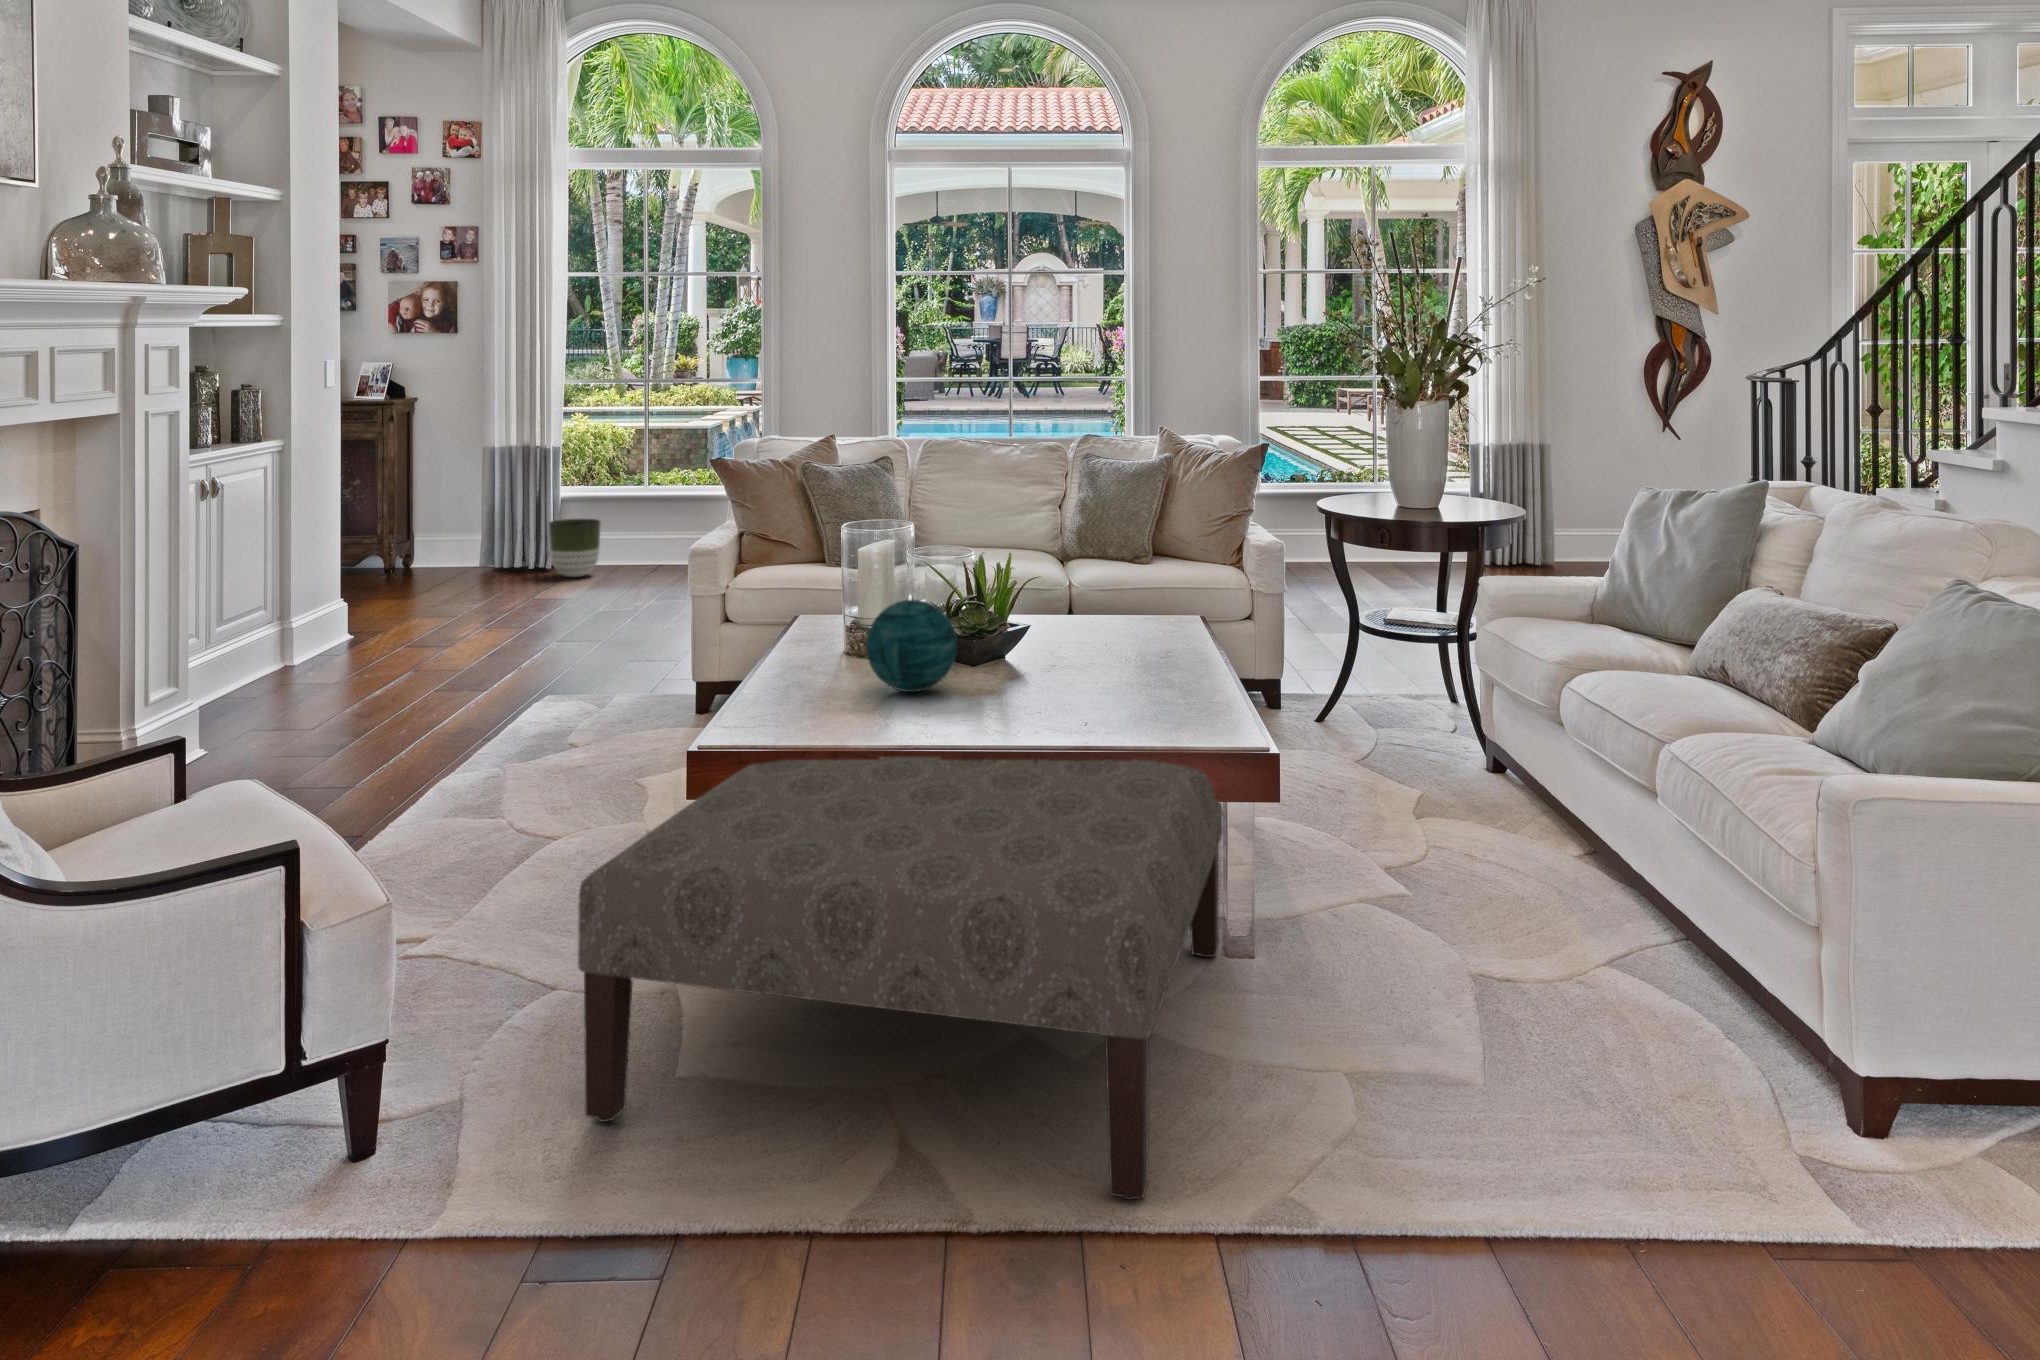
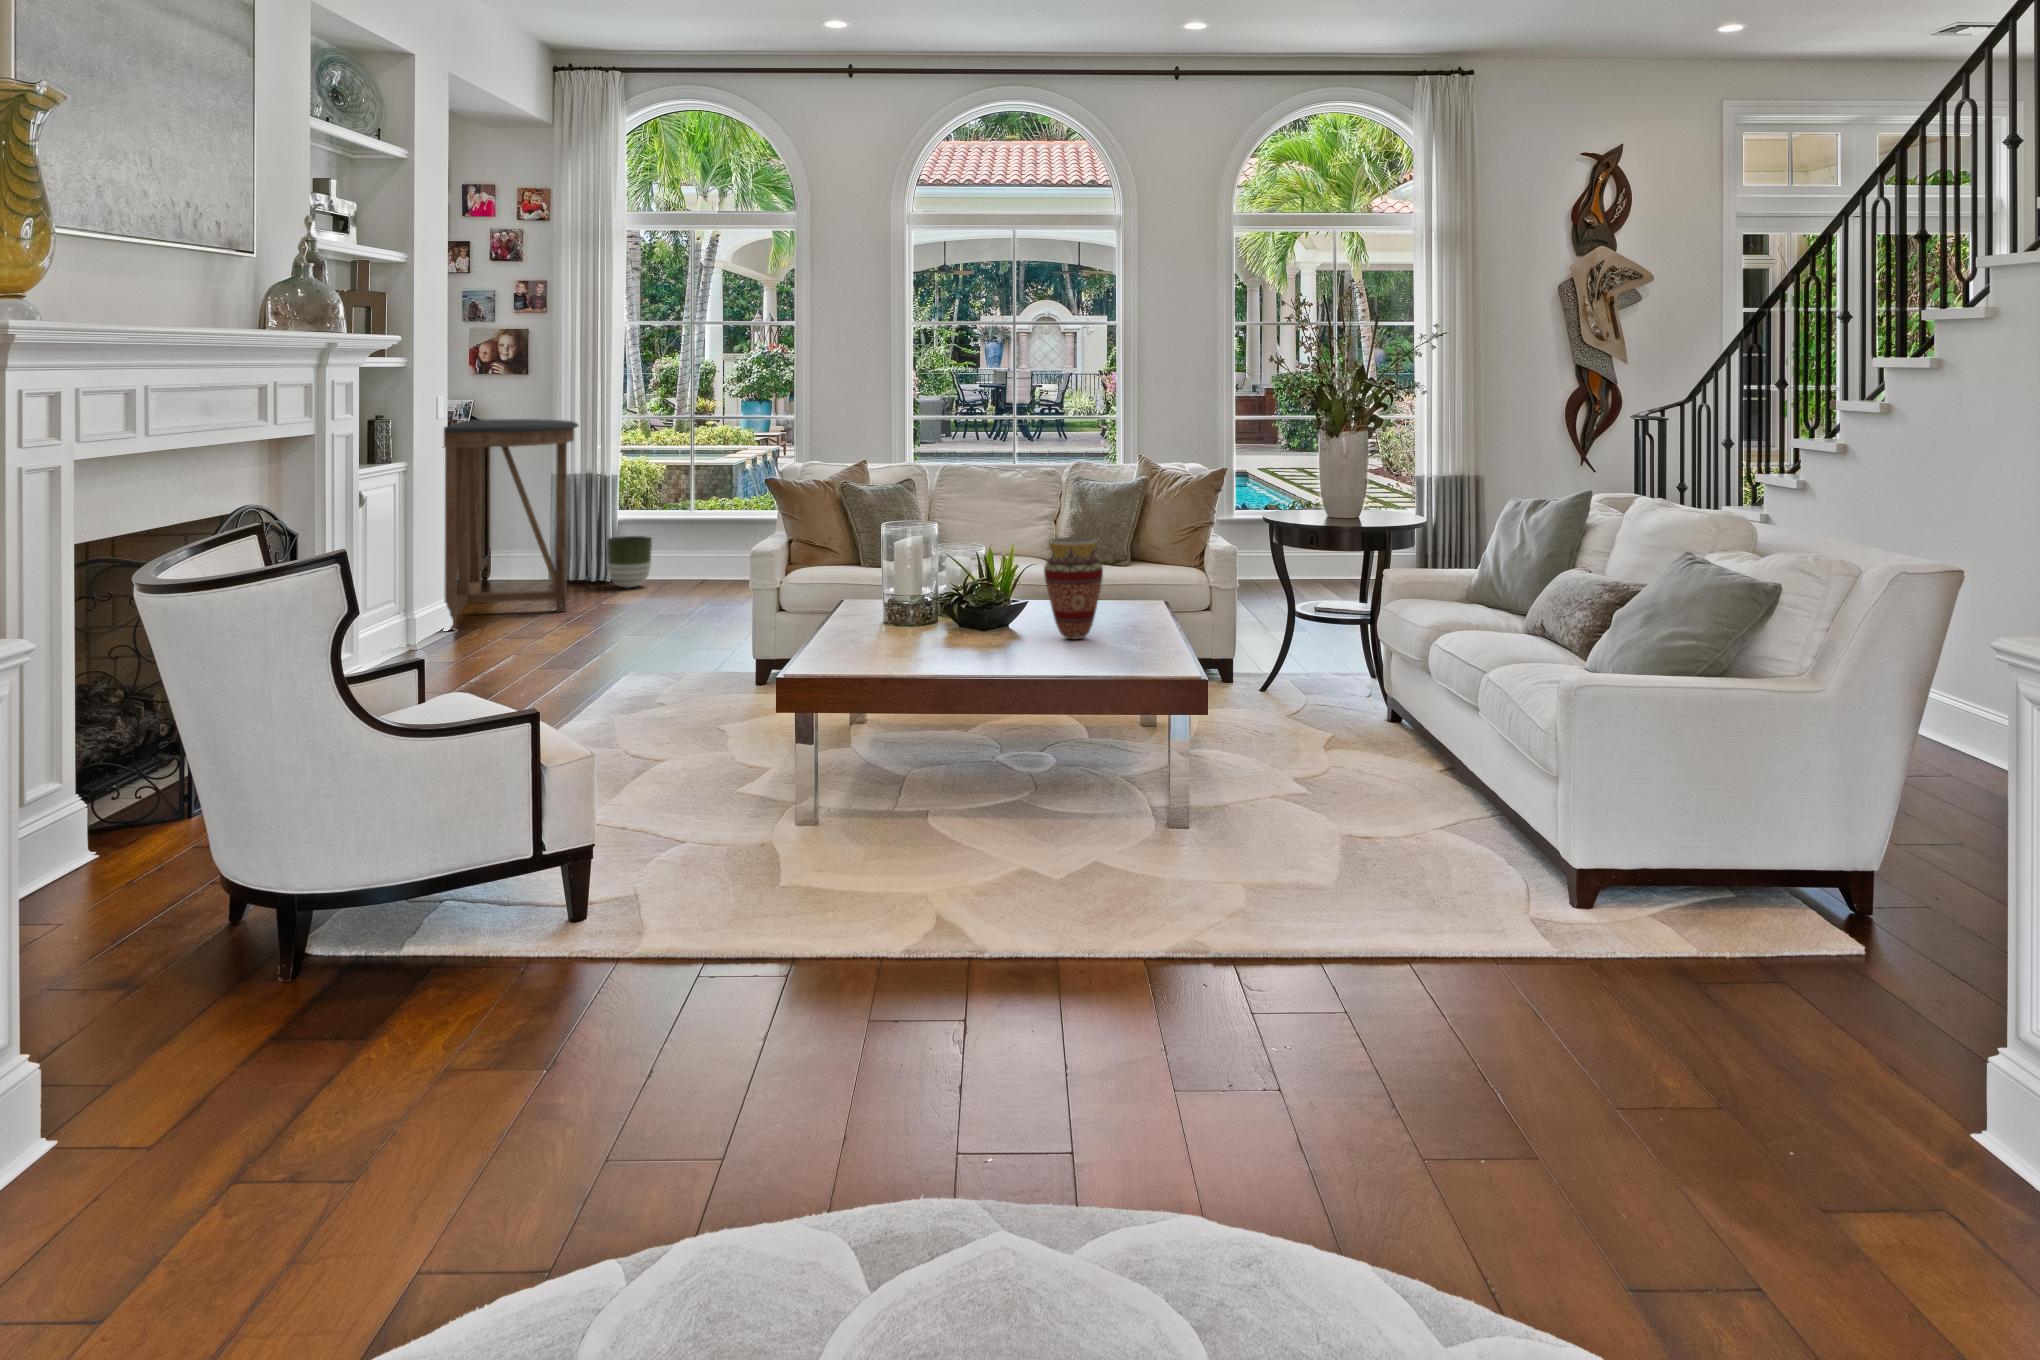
console table: none [332,387,506,635] -> present [443,419,578,630]
vase: none [1039,543,1119,683] -> present [1044,537,1103,639]
decorative orb: present [866,600,957,692] -> none [917,577,984,645]
ottoman: present [578,757,1223,1200] -> none [746,666,1174,932]

